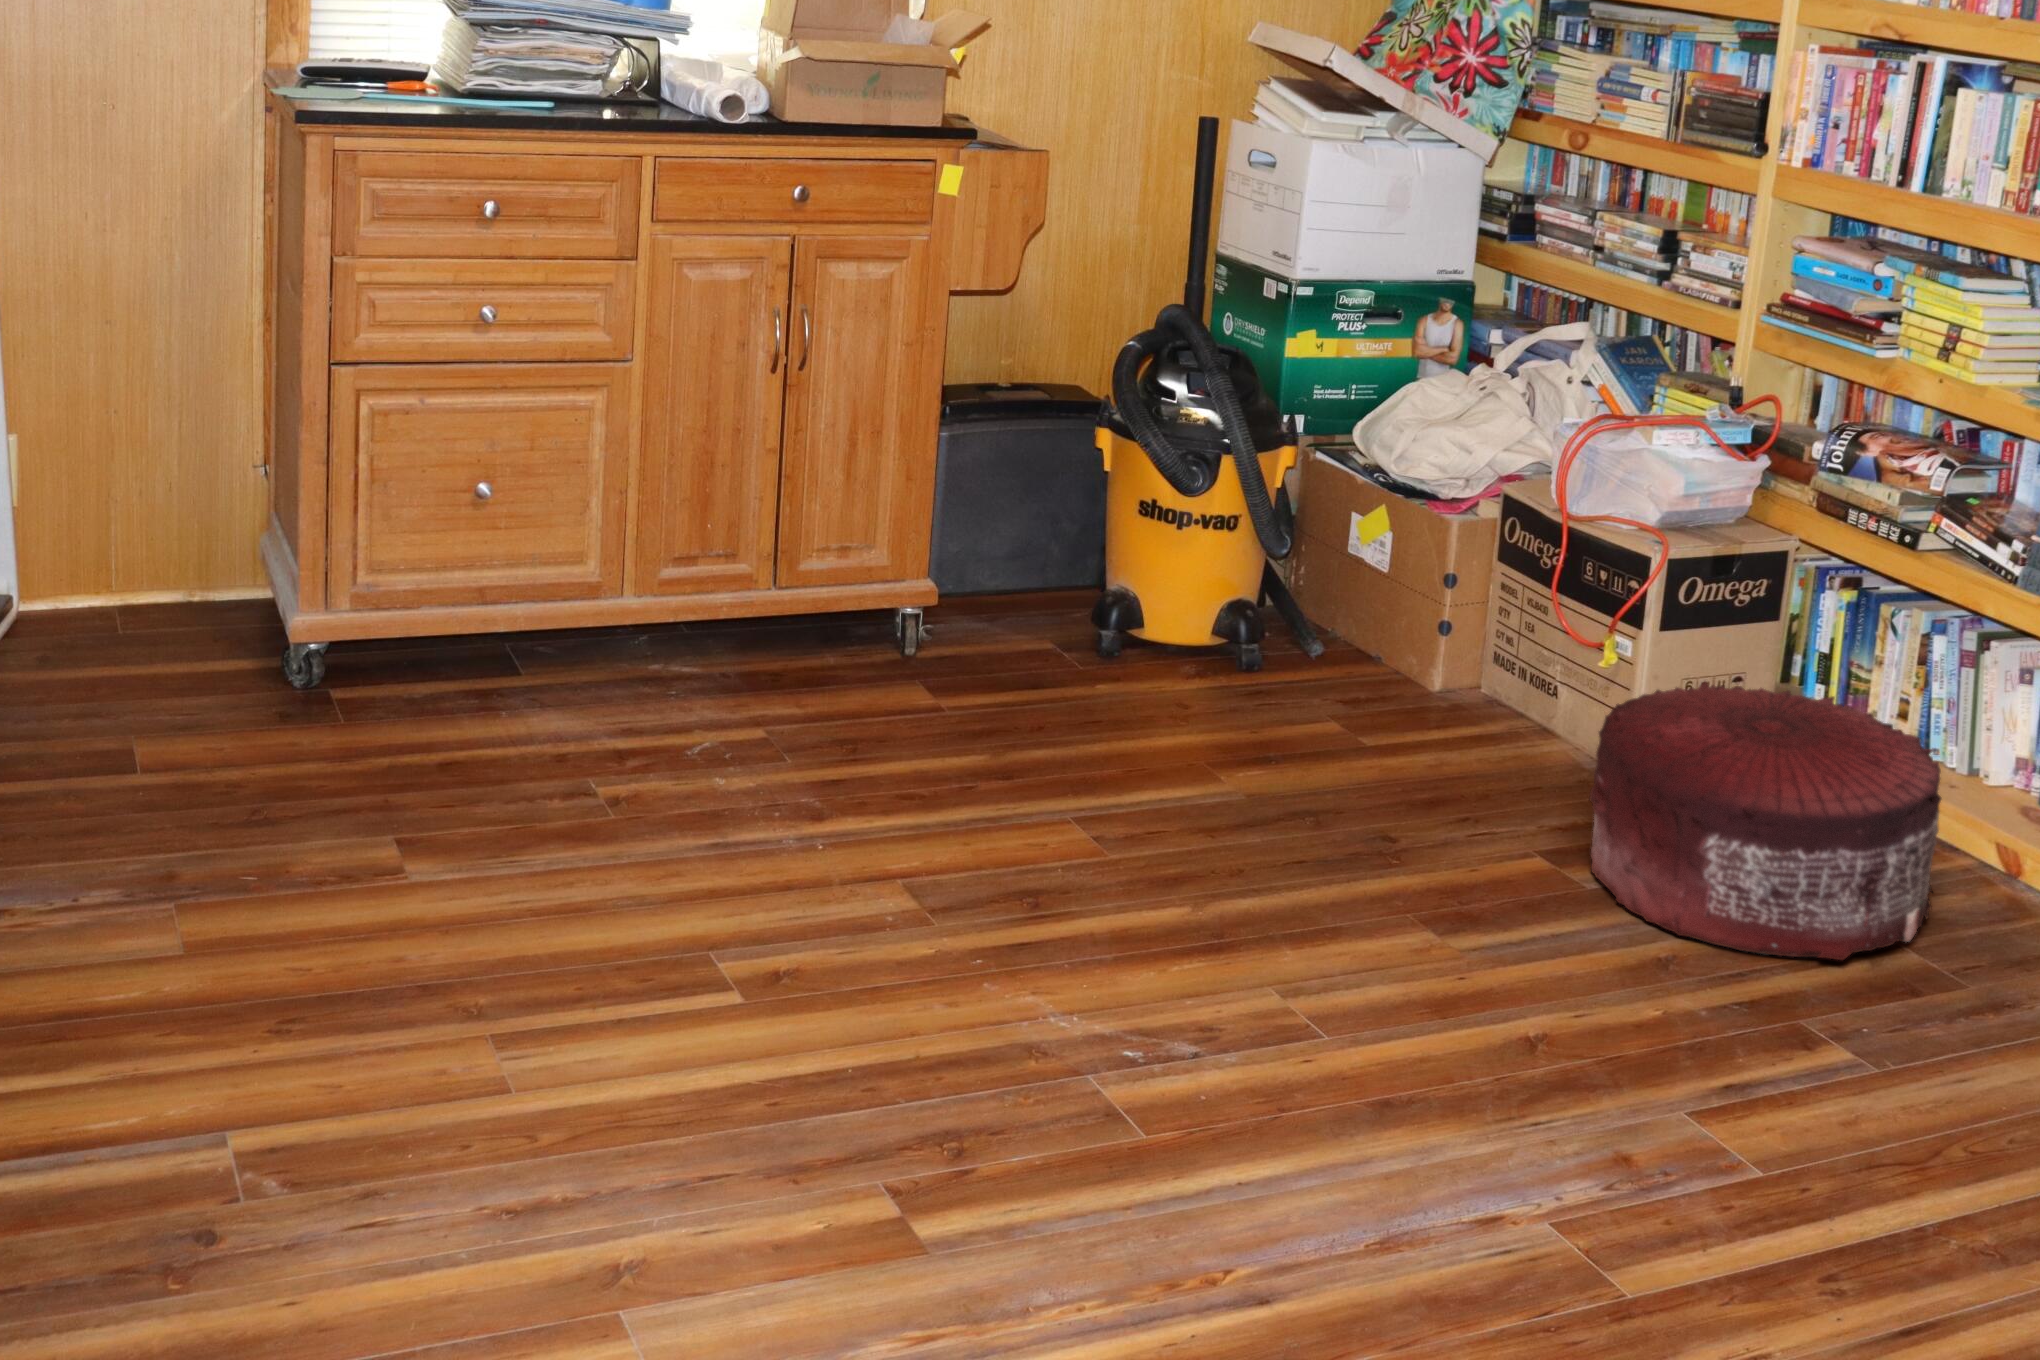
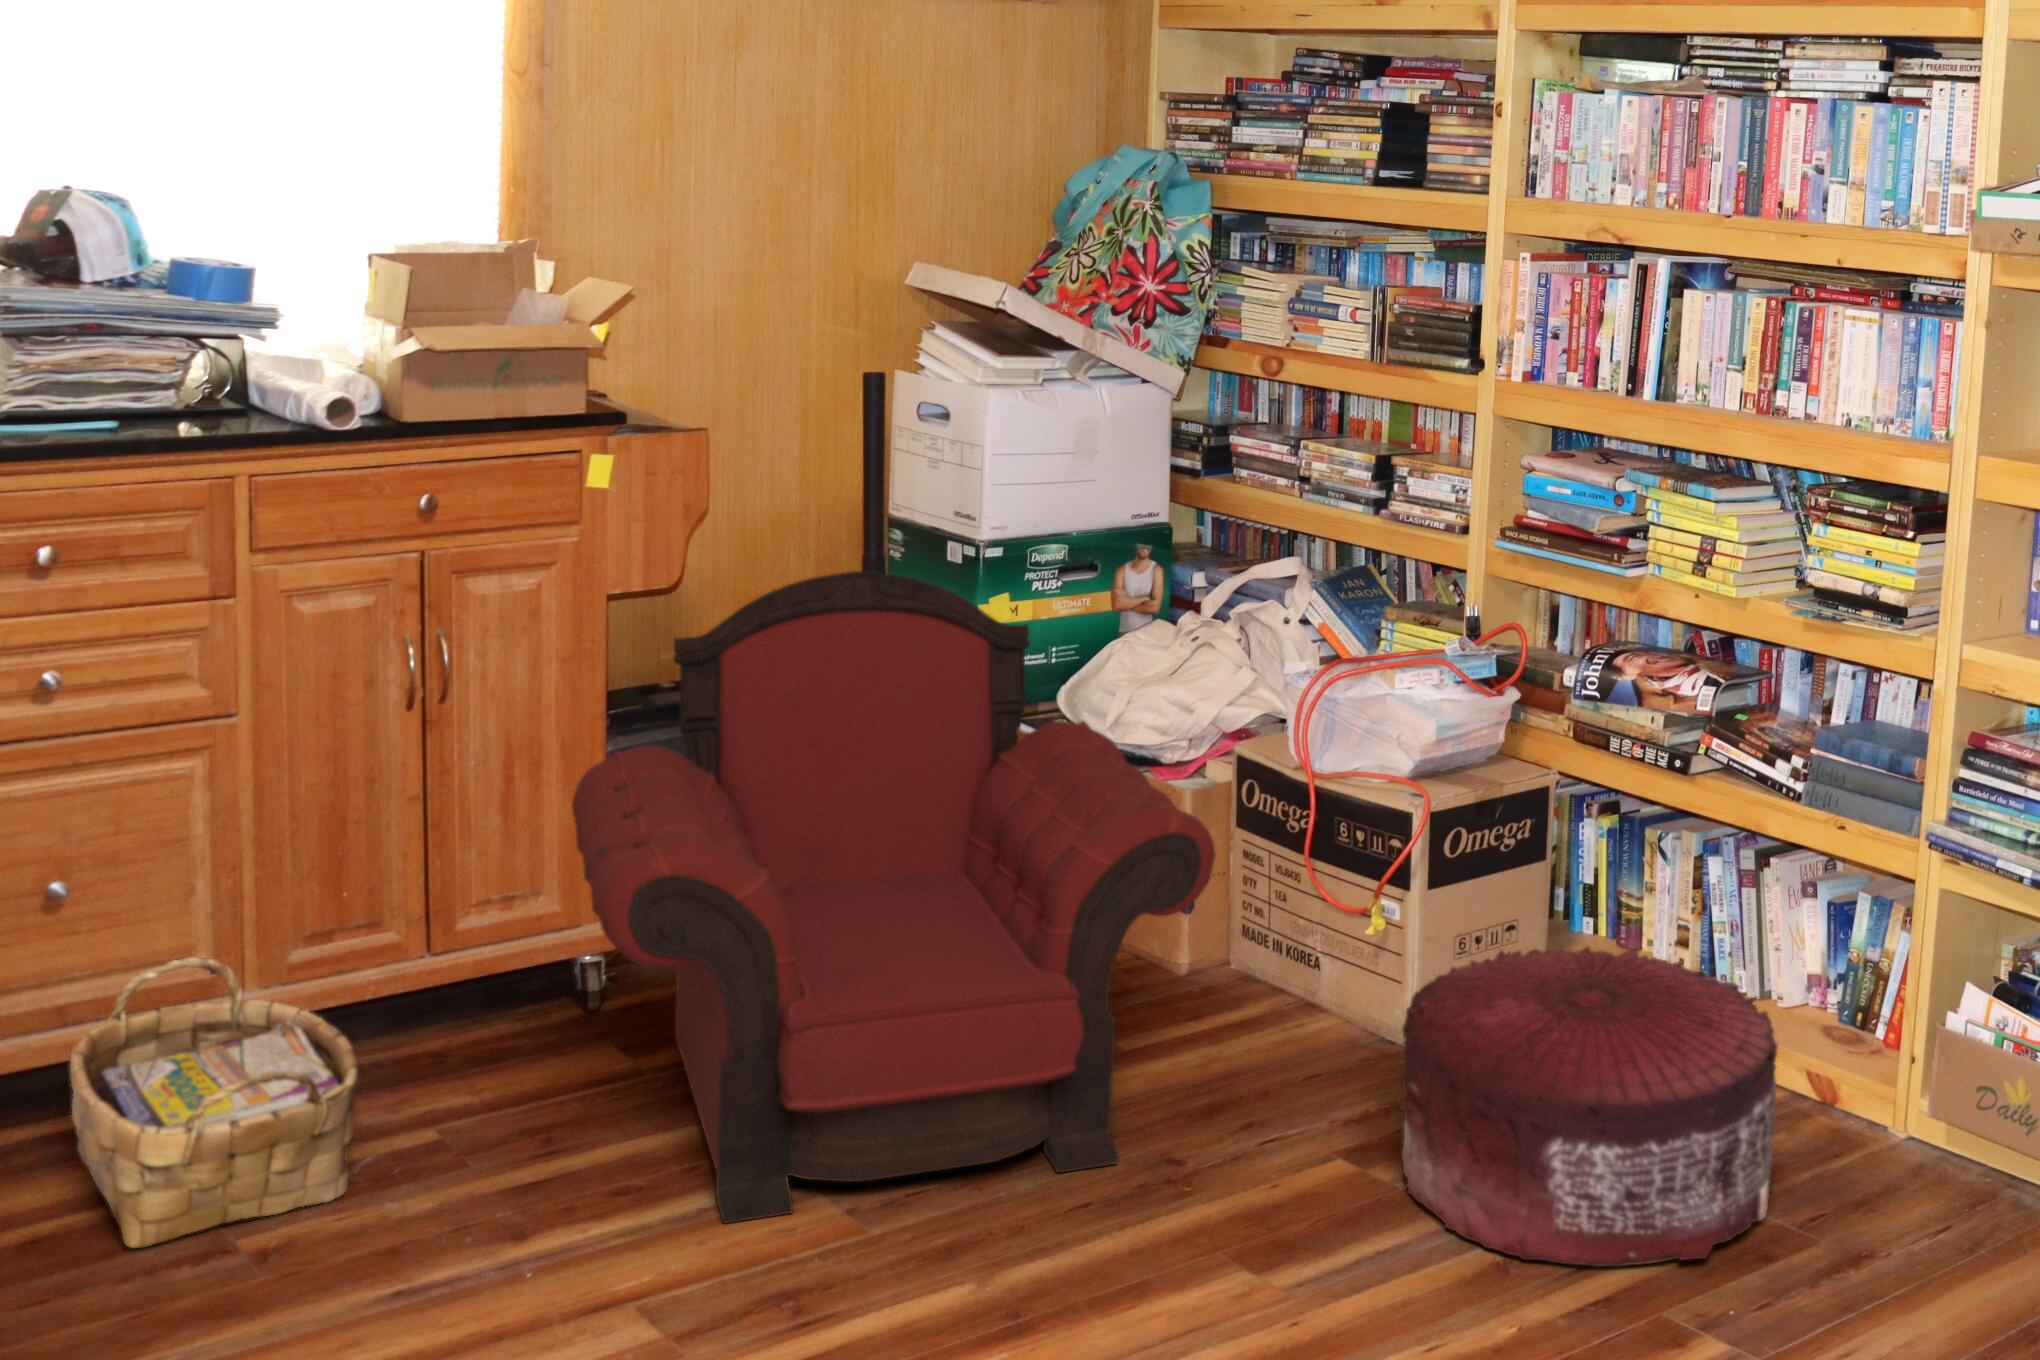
armchair: none [938,296,1453,813] -> present [572,571,1216,1224]
woven basket: none [570,548,768,753] -> present [70,957,358,1248]

